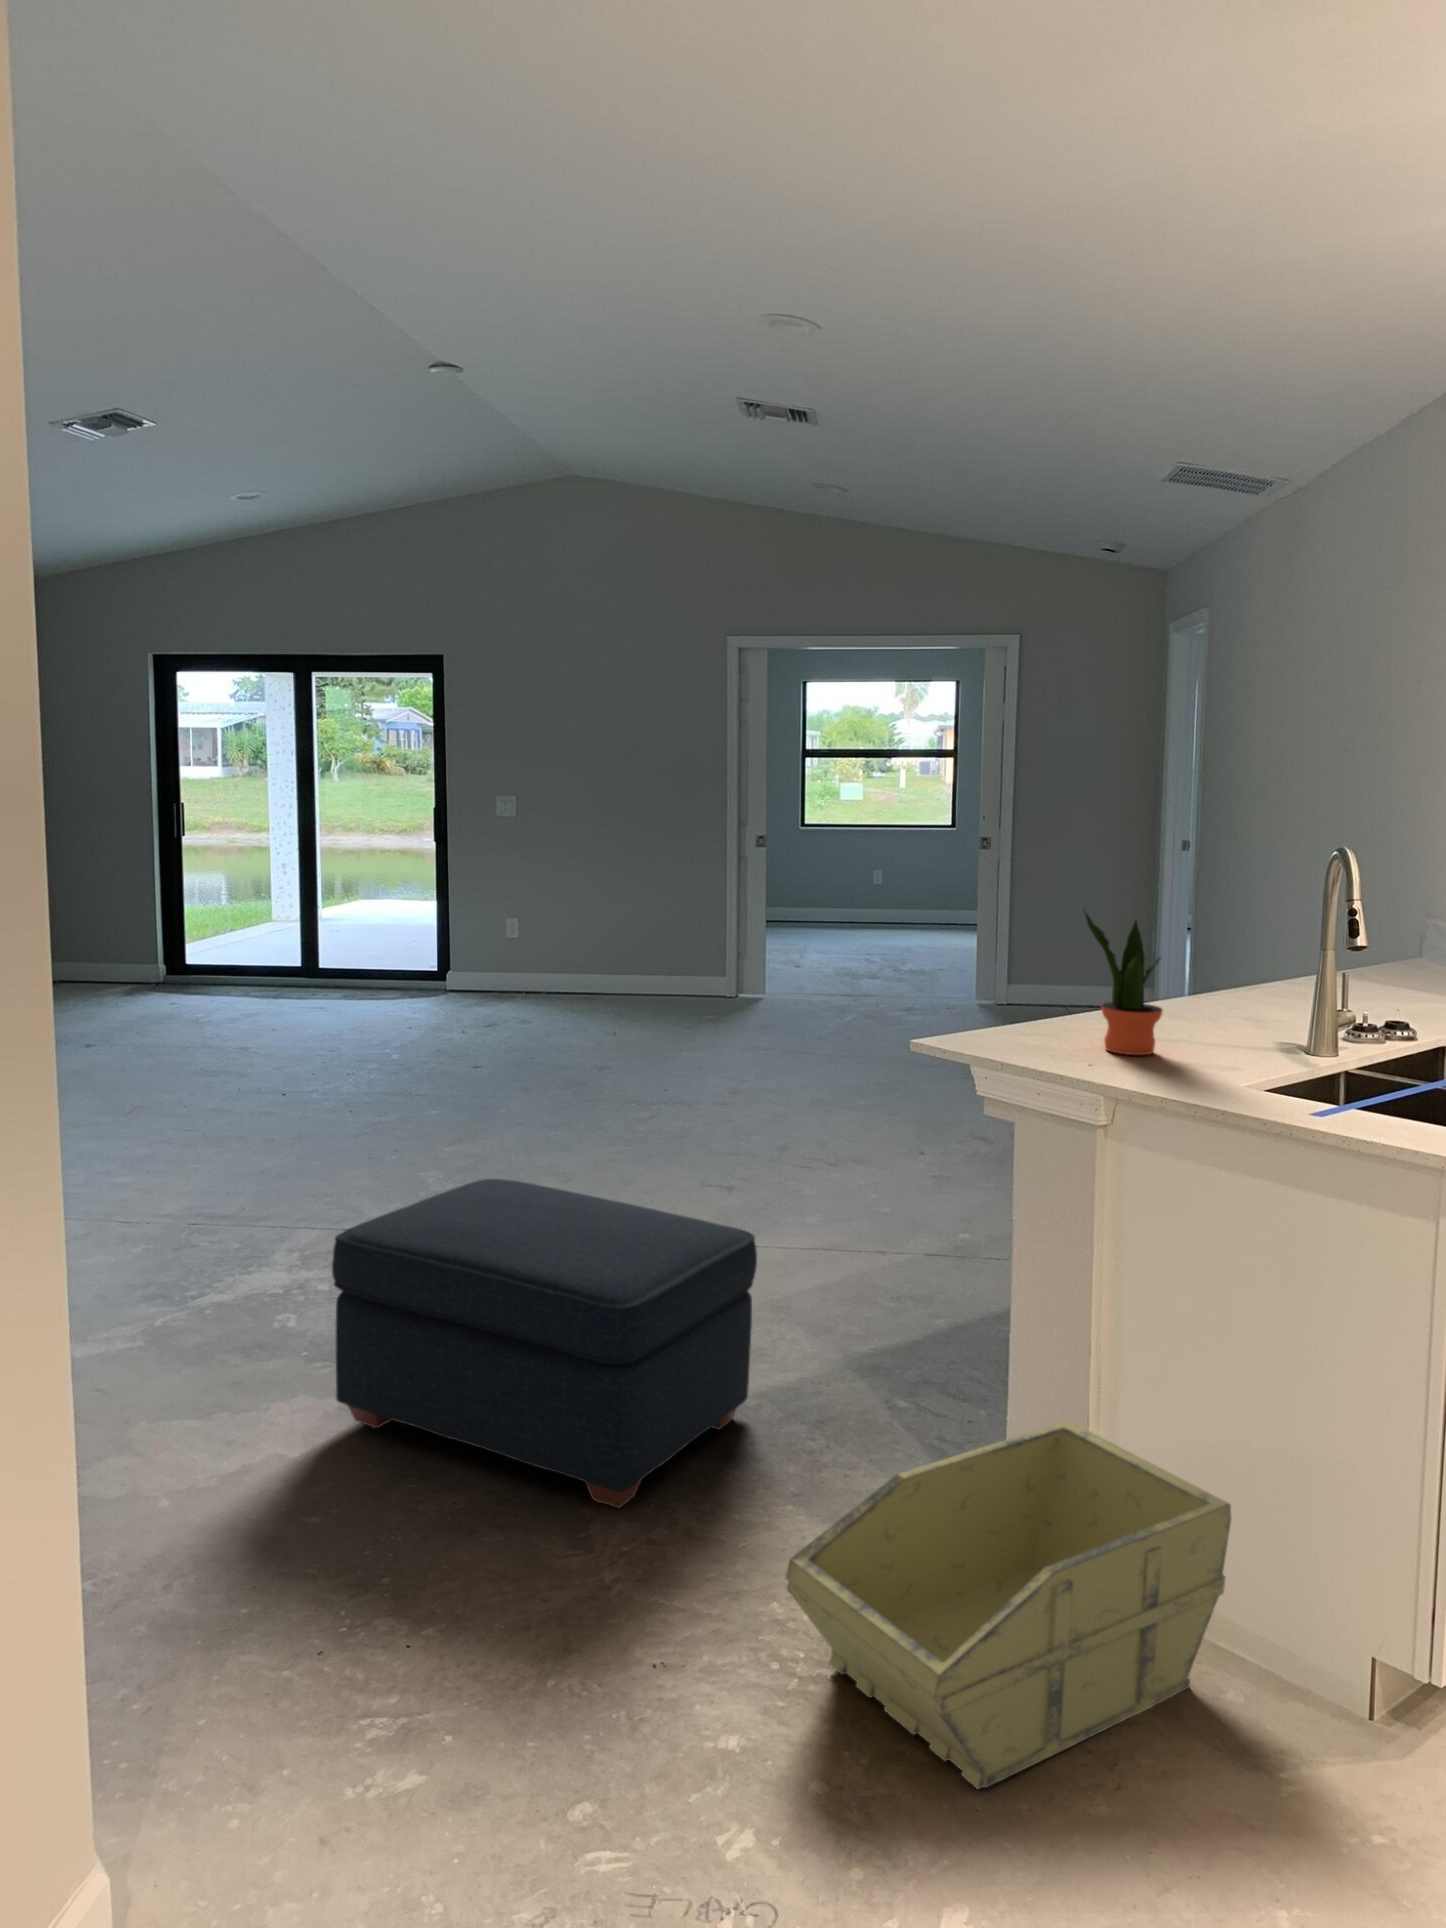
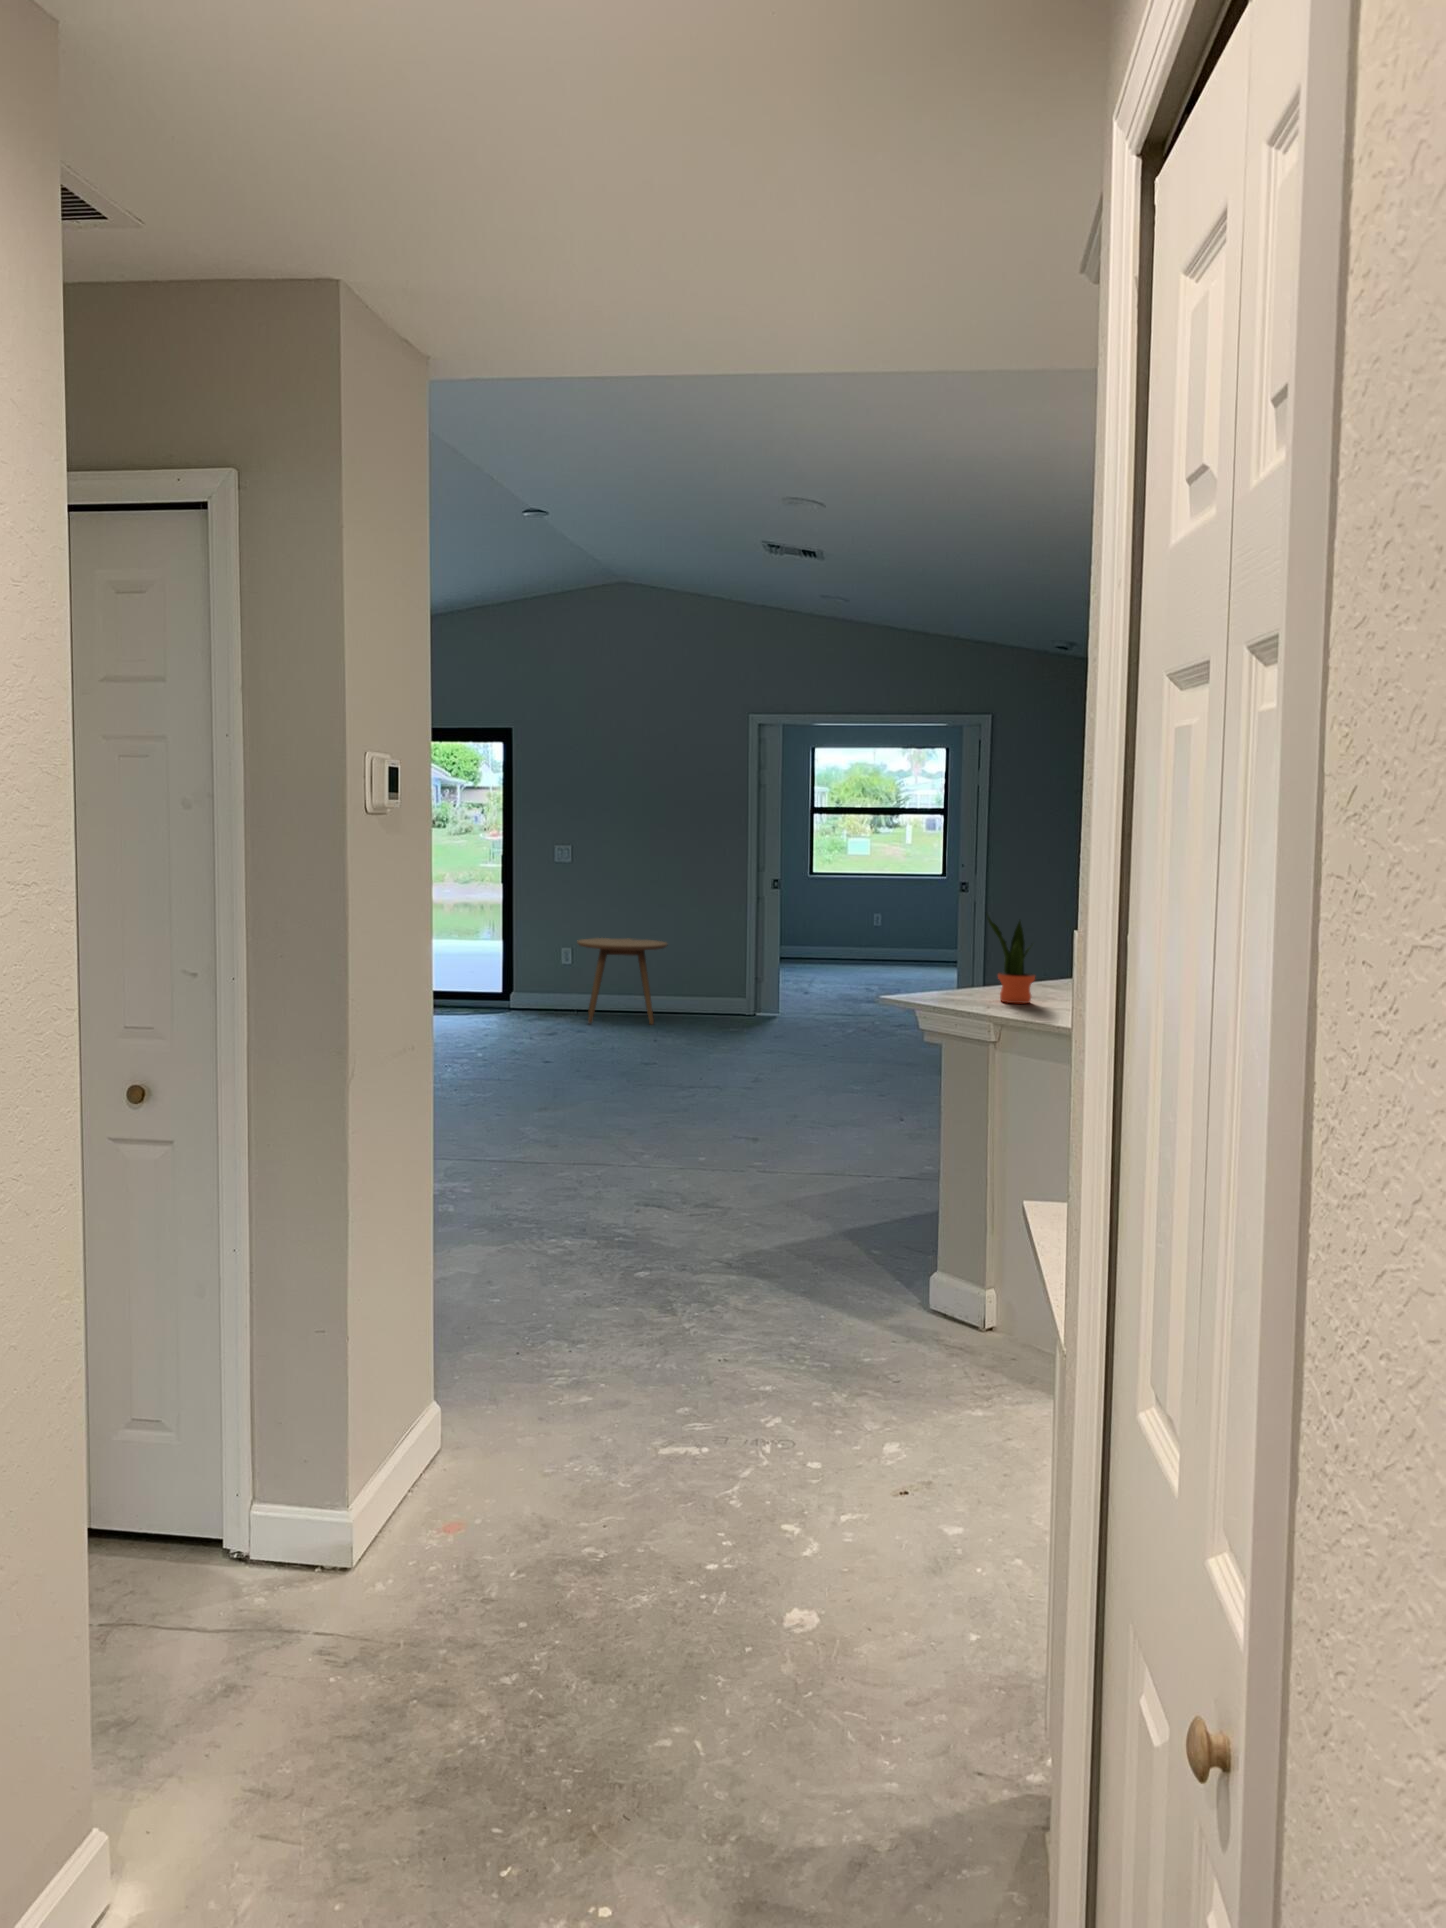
side table: none [519,905,628,1010] -> present [577,938,667,1025]
ottoman: present [332,1179,757,1508] -> none [498,1105,780,1299]
storage bin: present [786,1421,1231,1789] -> none [798,1230,1065,1404]

